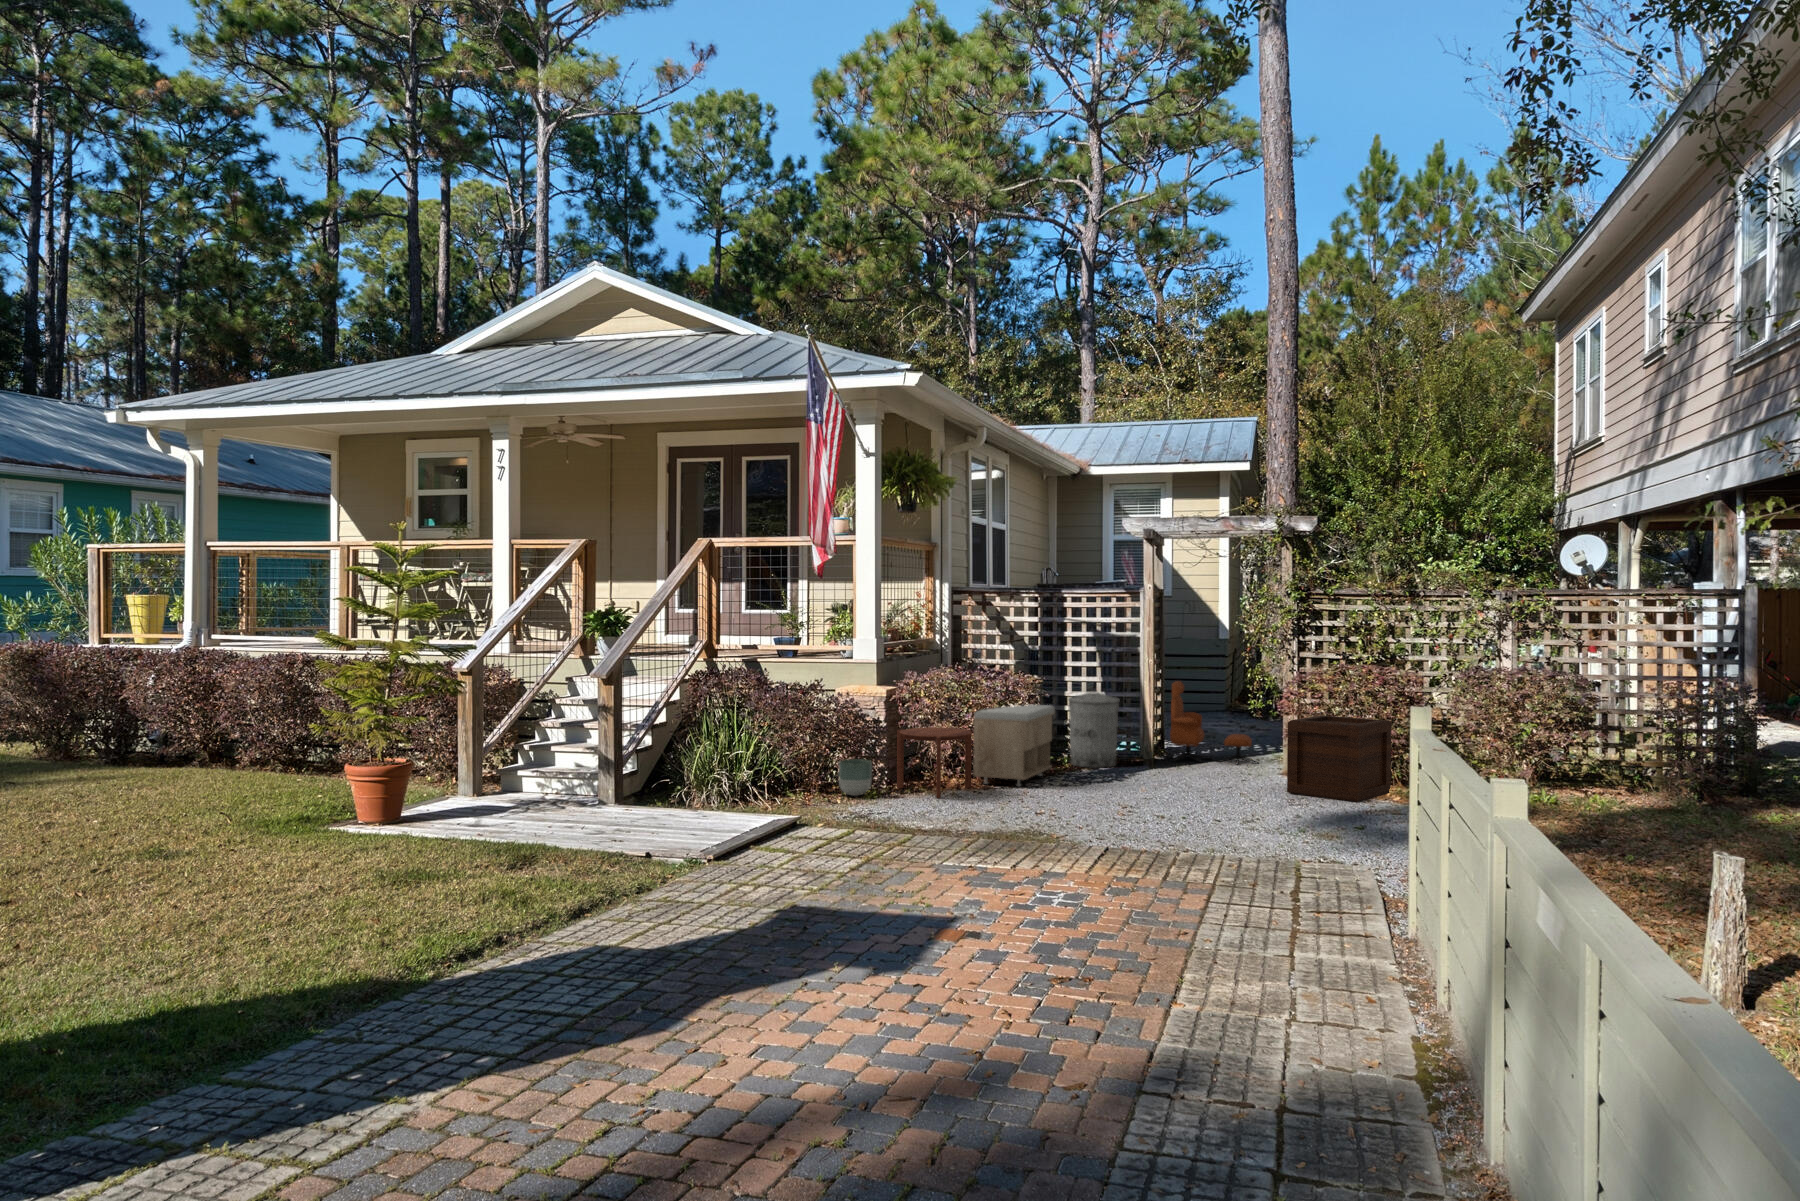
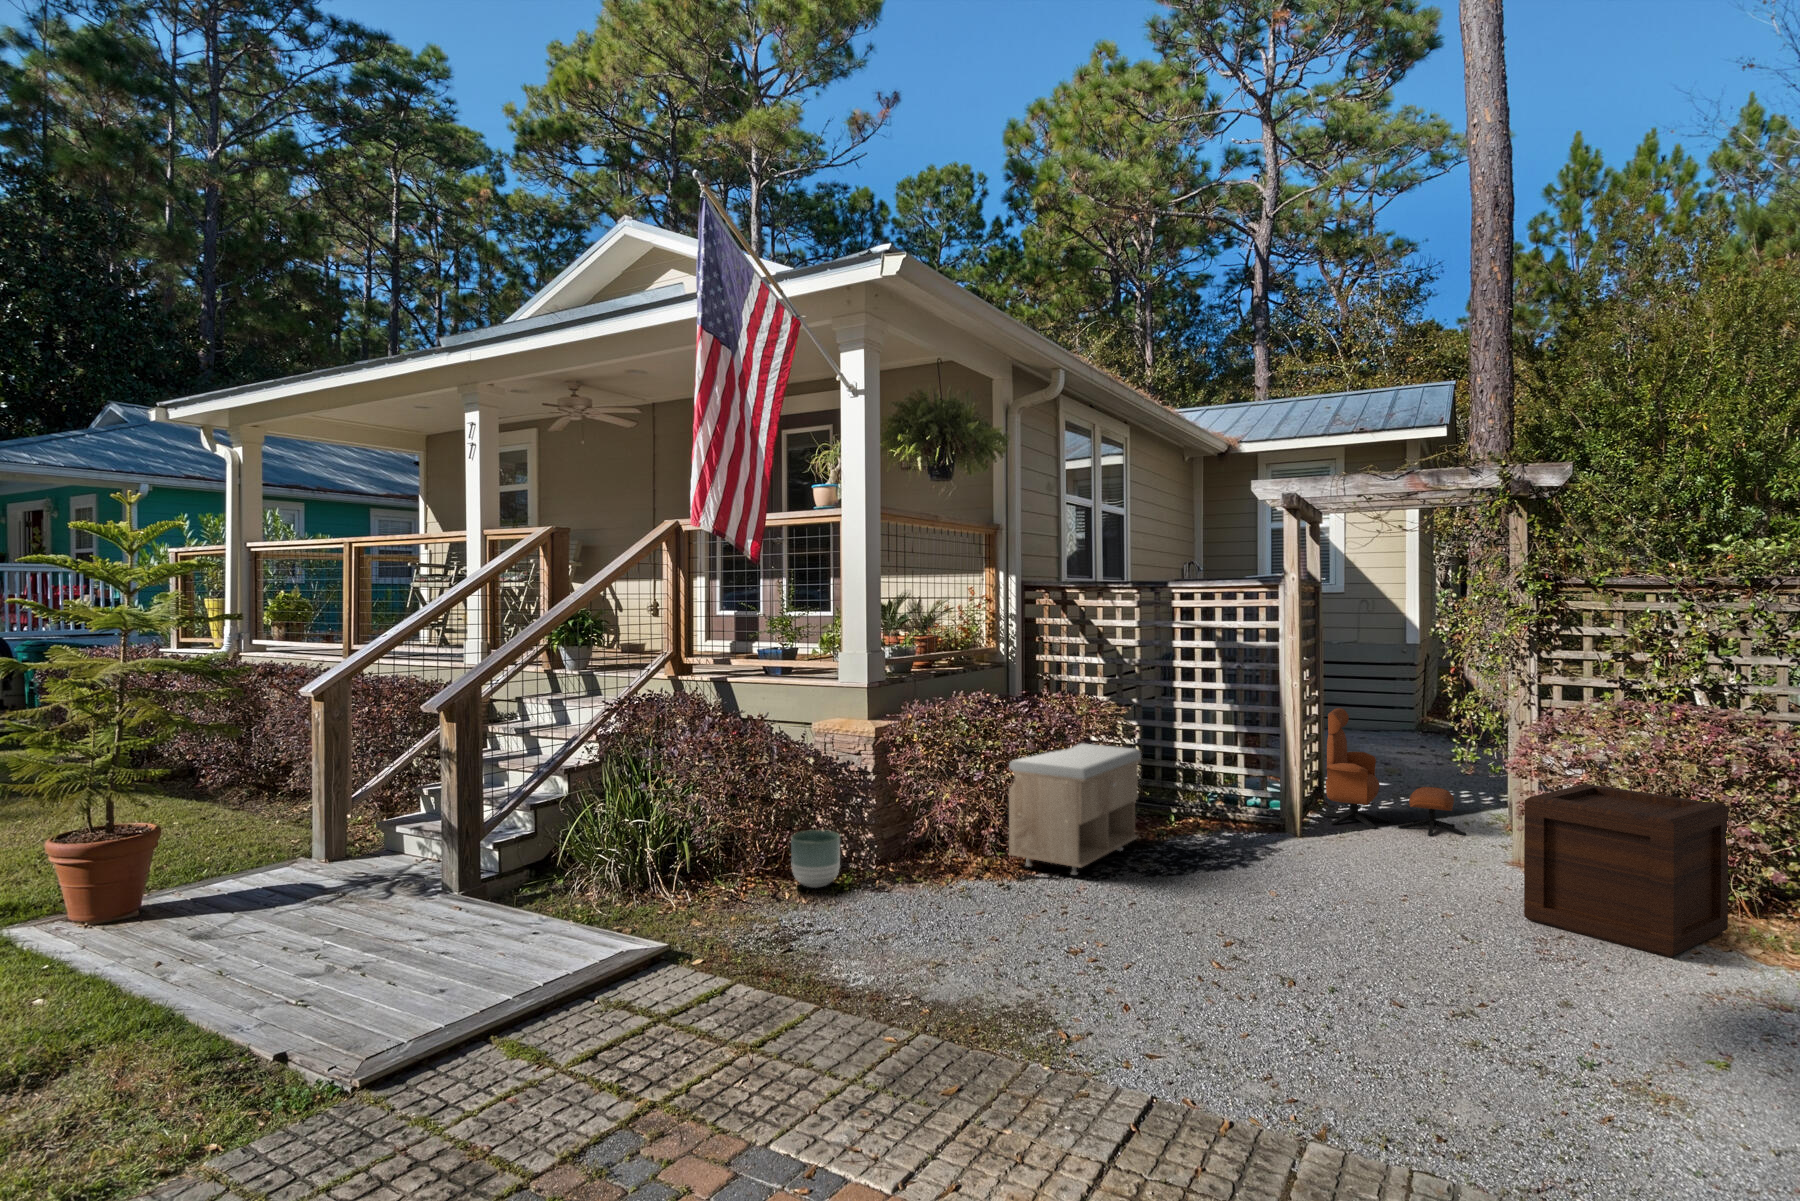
trash can: present [1068,692,1120,768] -> none [1172,723,1248,834]
side table: present [897,727,972,798] -> none [887,783,1000,901]

